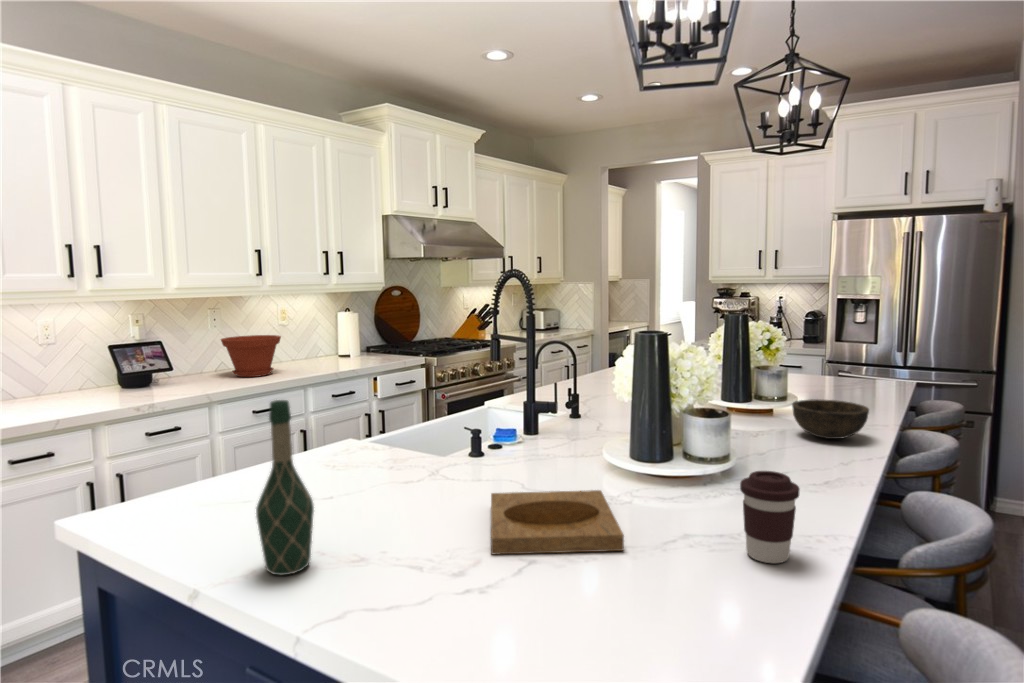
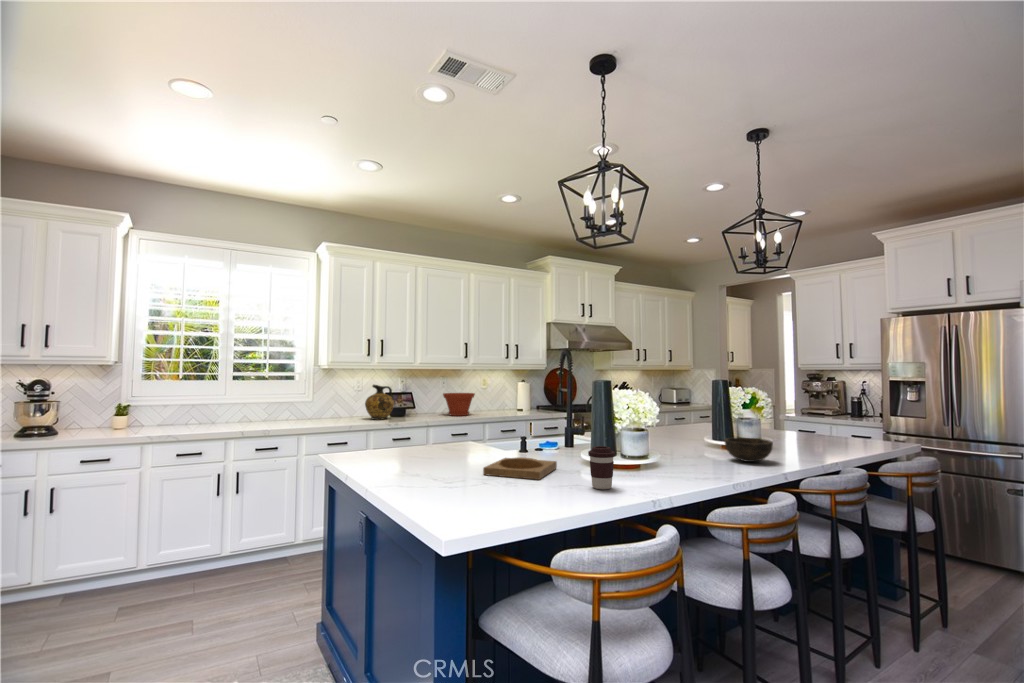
ceramic jug: none [63,331,128,399] -> present [365,385,394,420]
wine bottle: present [256,400,314,575] -> none [394,400,416,471]

